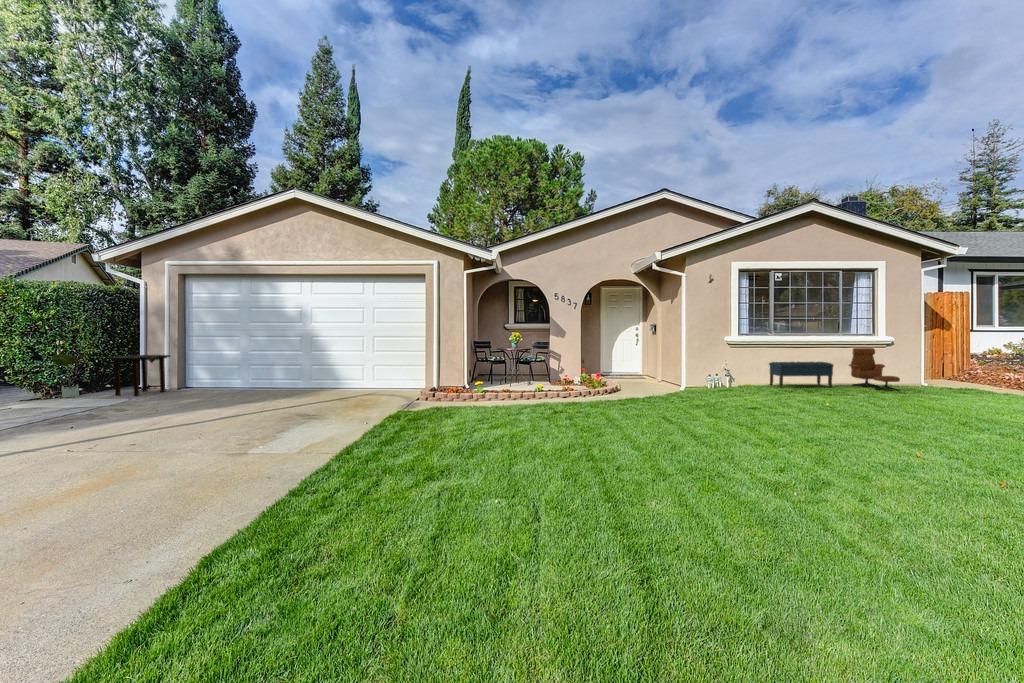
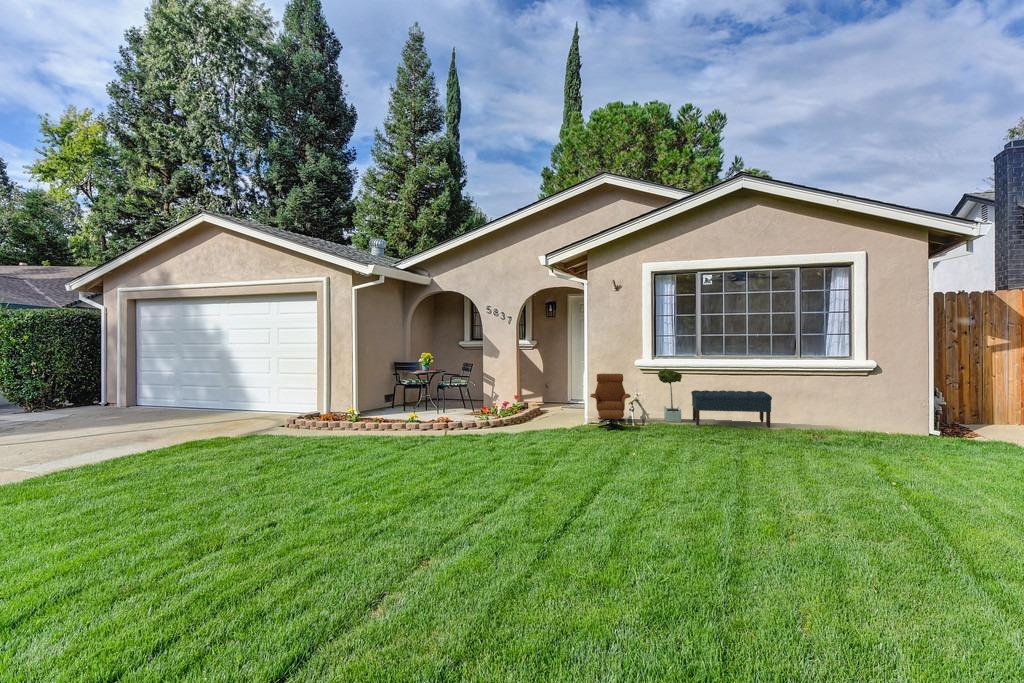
lounge chair: present [849,348,900,391] -> present [590,374,631,430]
potted tree: present [52,353,79,398] -> present [658,369,682,422]
side table: present [106,355,170,396] -> none [64,373,118,411]

